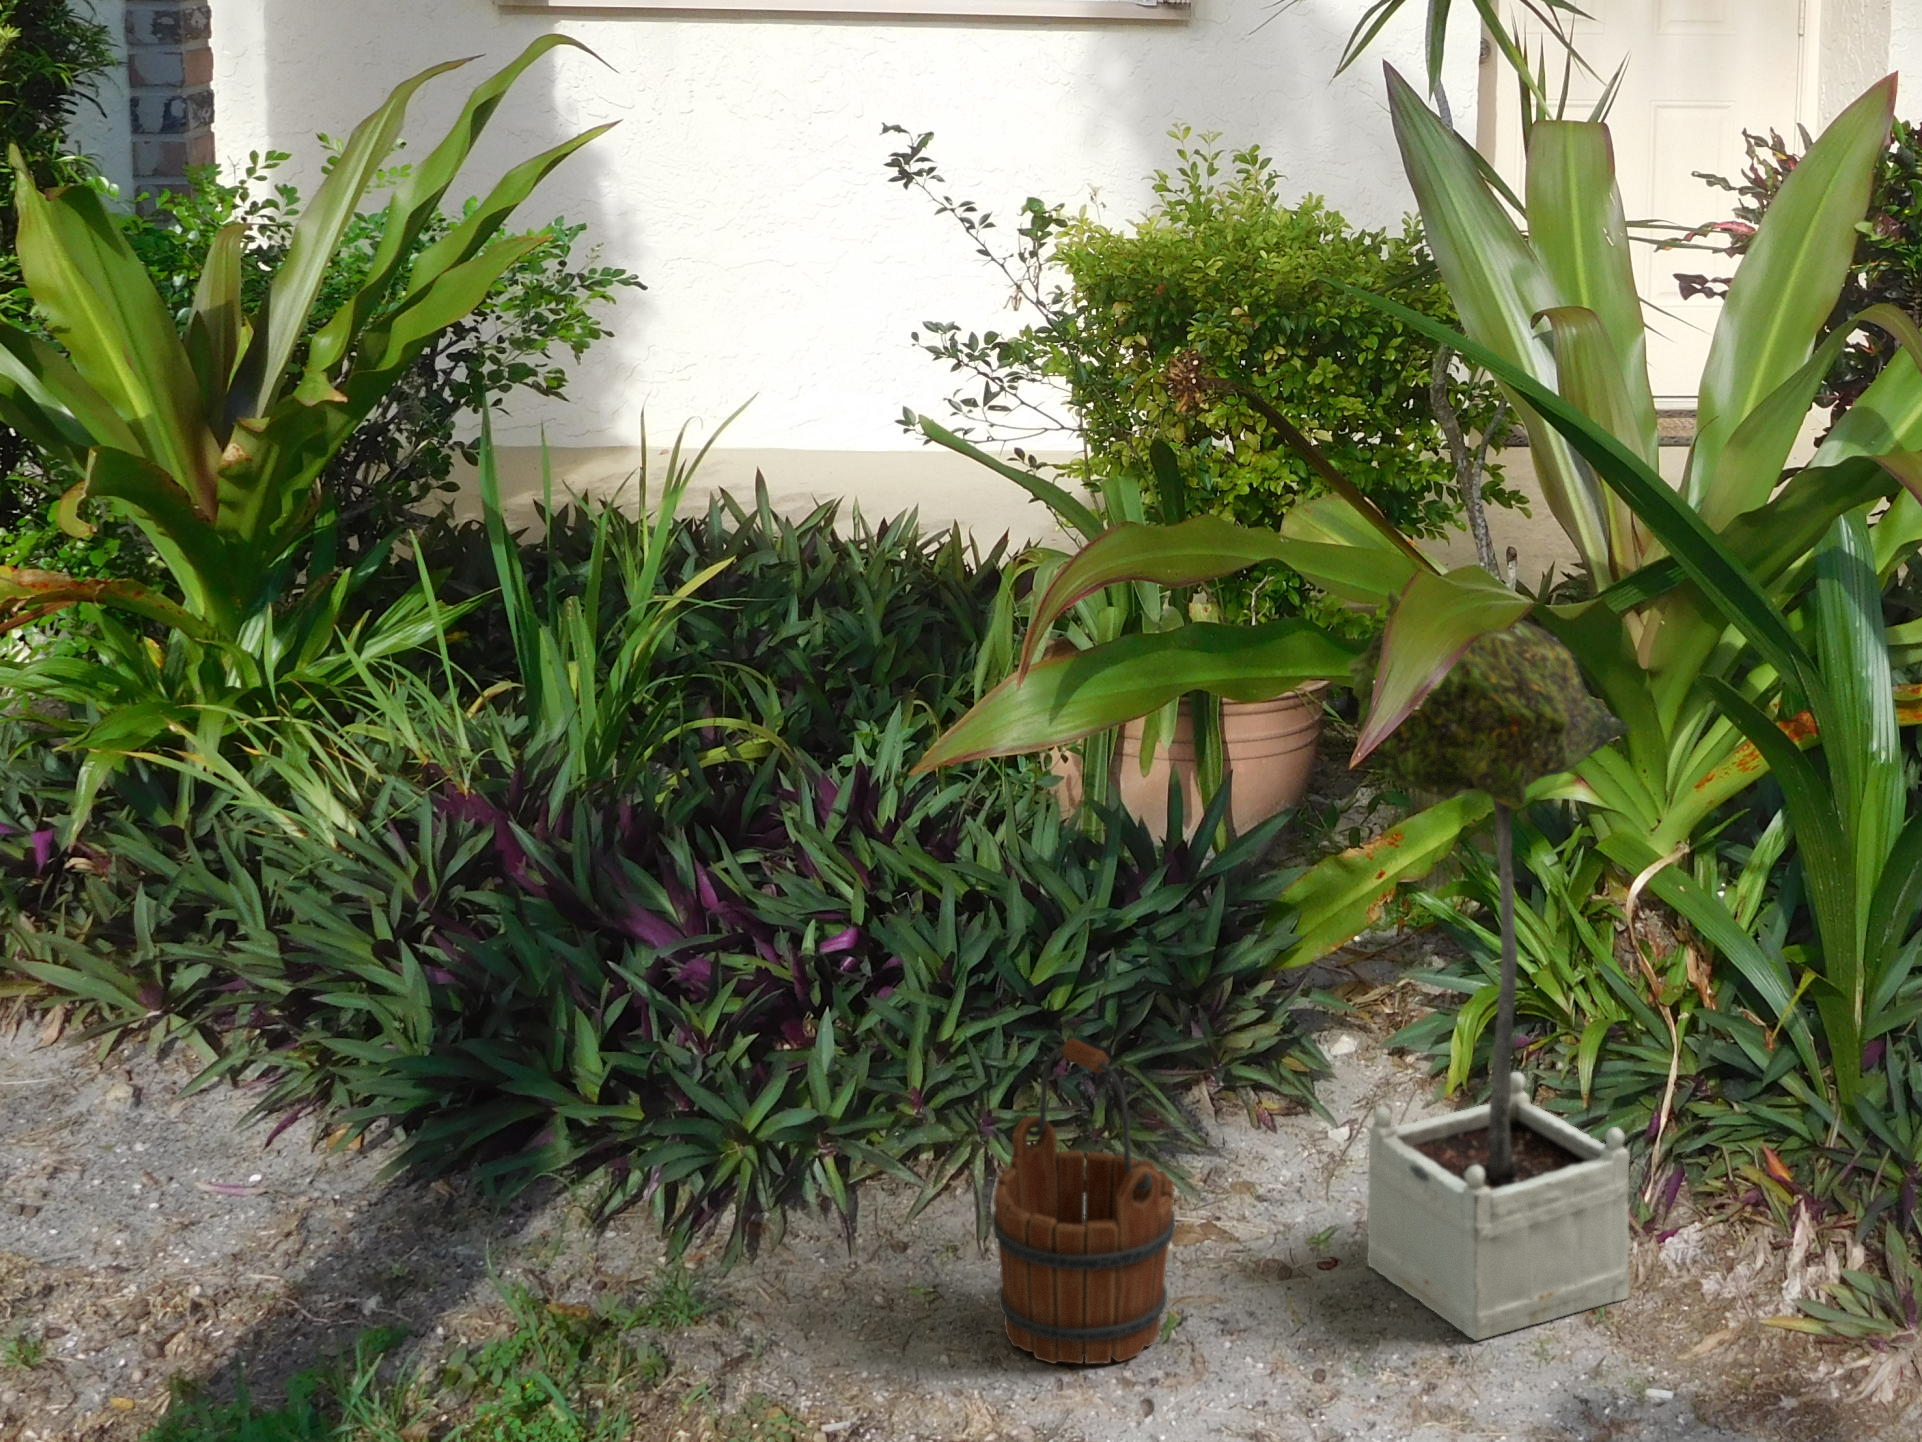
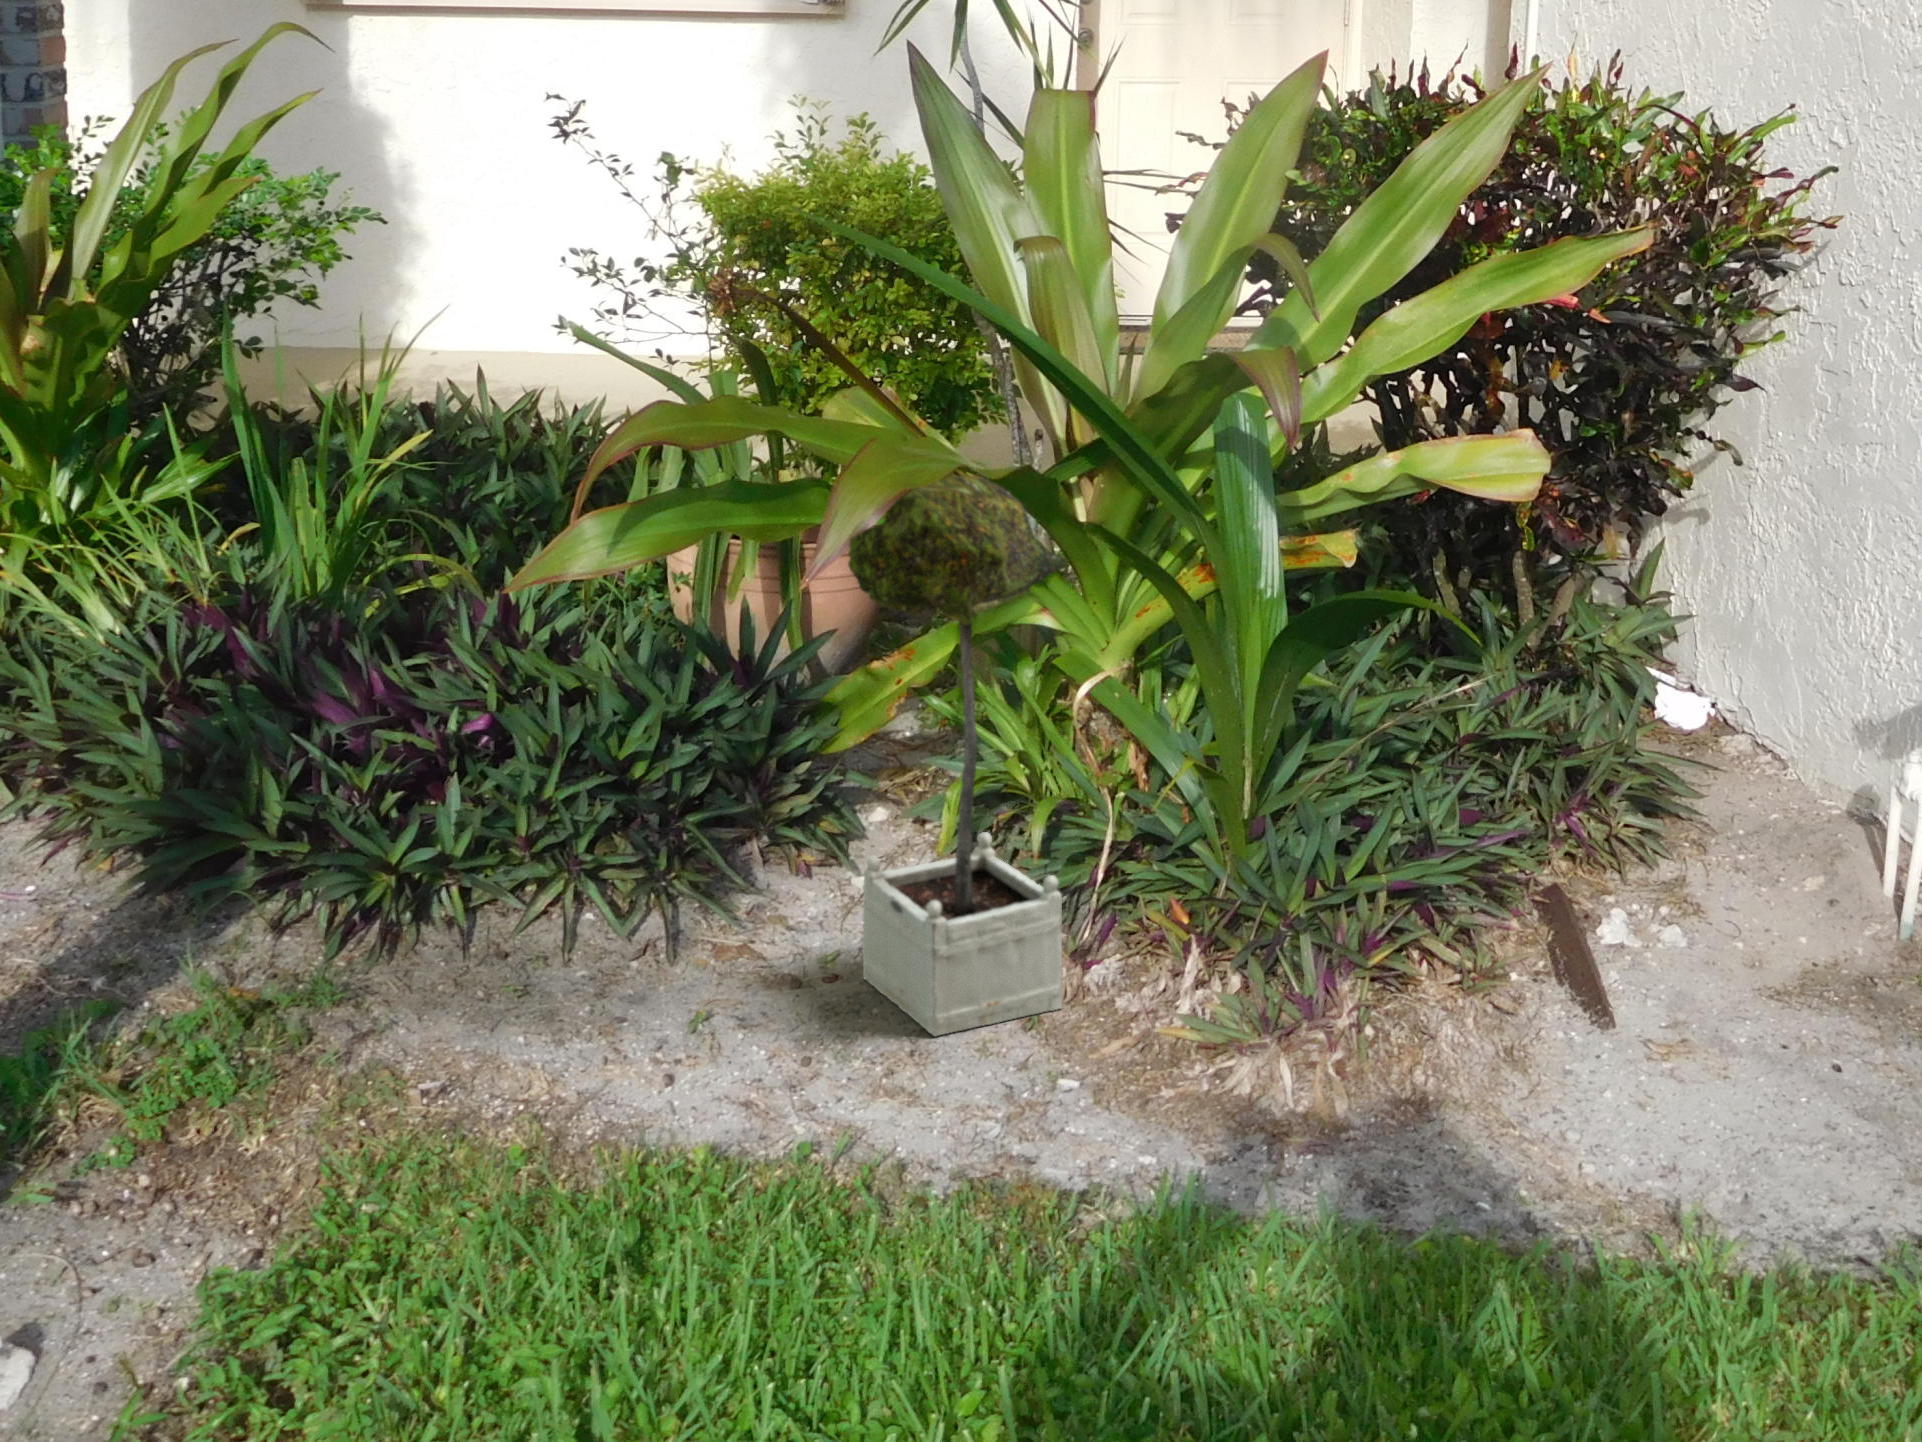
wooden bucket: present [992,1038,1175,1364] -> none [561,795,703,1044]

